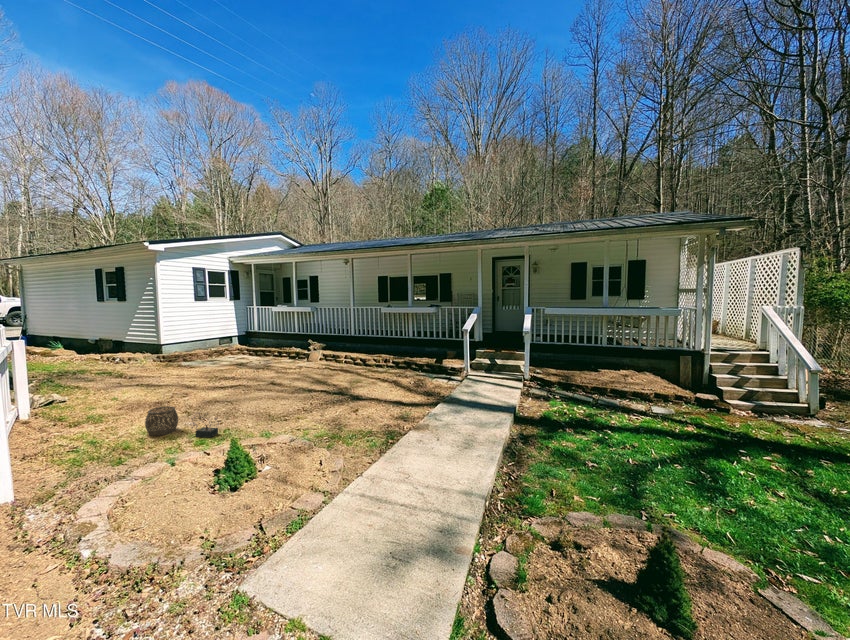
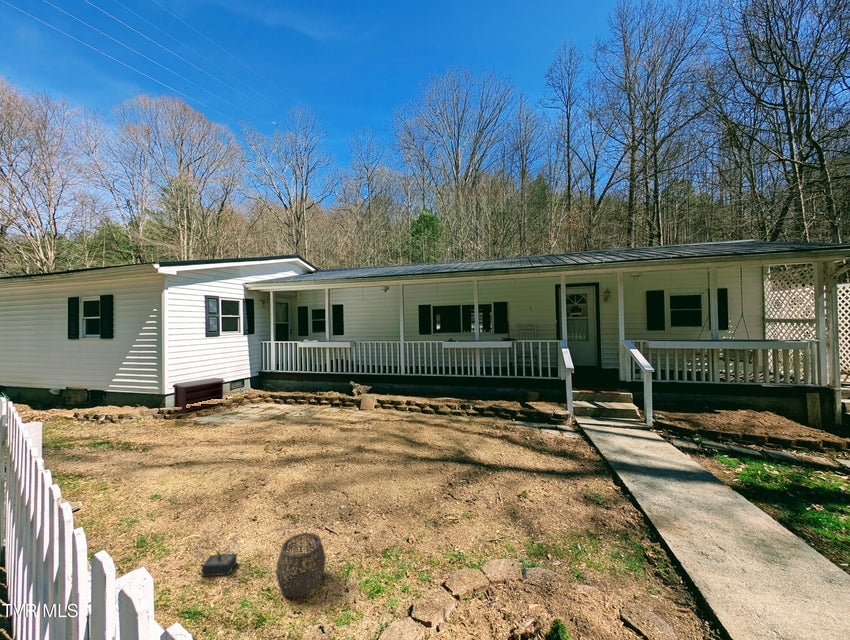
bench: none [167,334,210,360] -> present [173,378,225,414]
decorative plant: present [191,412,221,438] -> present [194,531,240,576]

